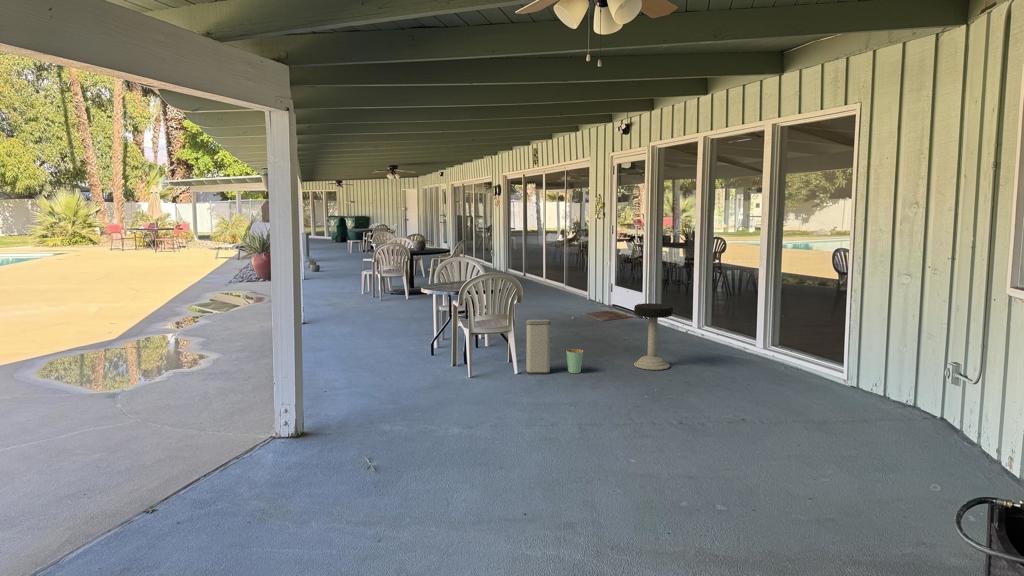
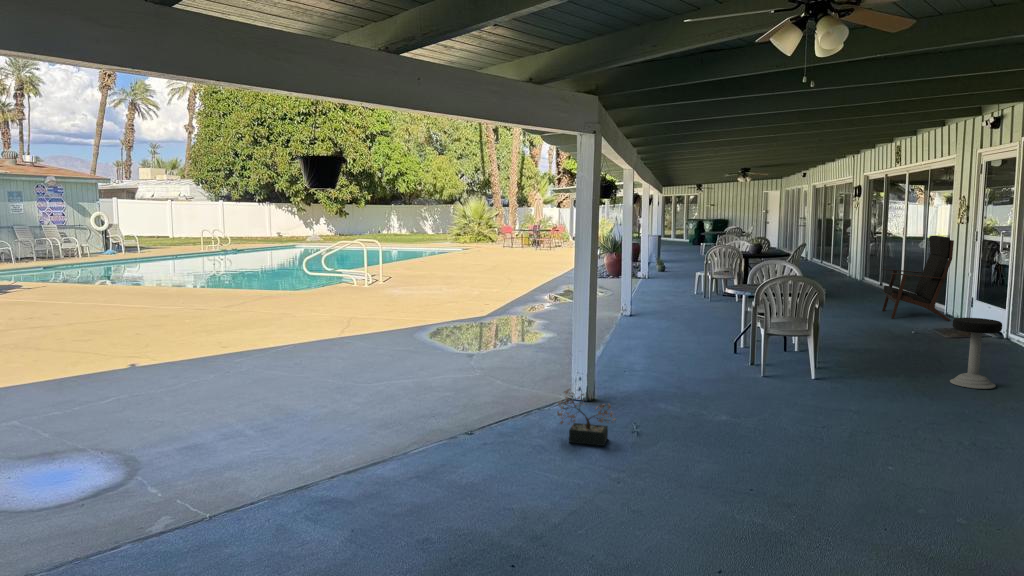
lounge chair: none [535,229,594,307] -> present [882,236,954,321]
trash can: present [526,320,583,374] -> none [821,324,885,380]
decorative plant: none [253,453,346,535] -> present [557,389,616,446]

